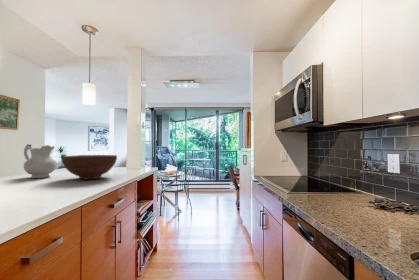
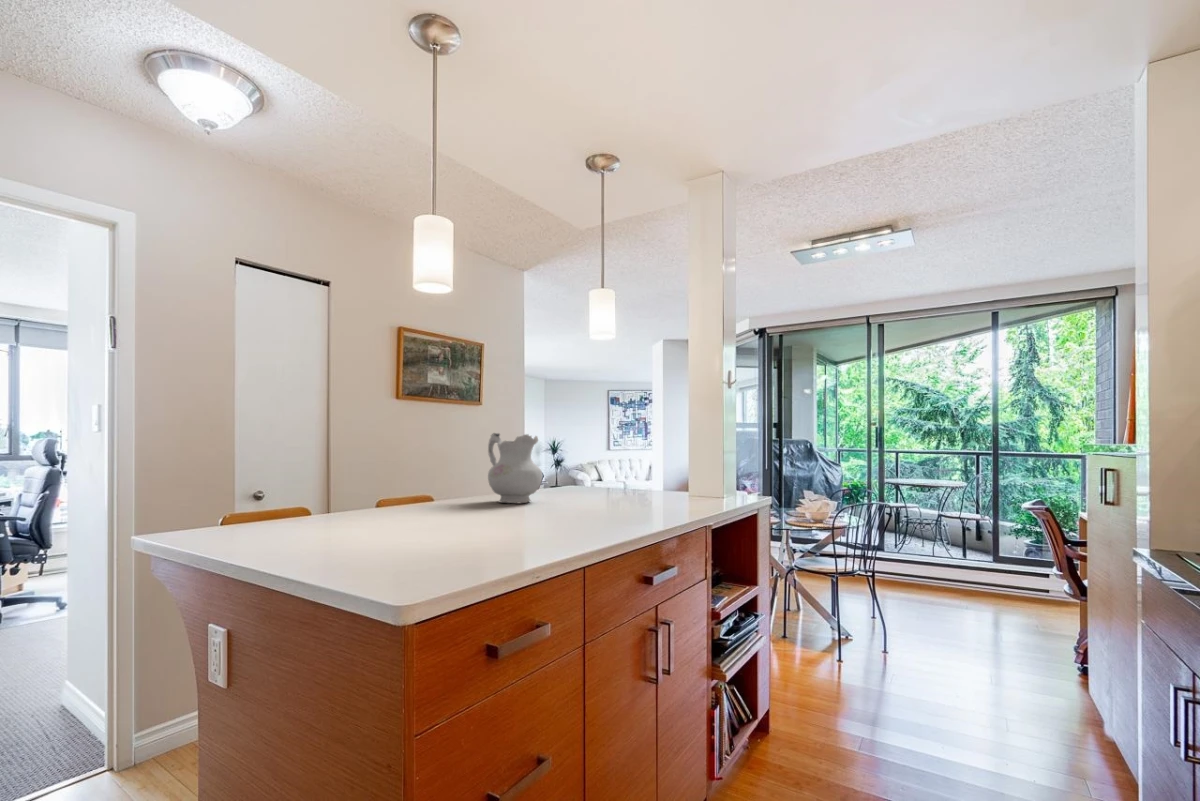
fruit bowl: present [62,155,117,179] -> none [550,458,661,512]

